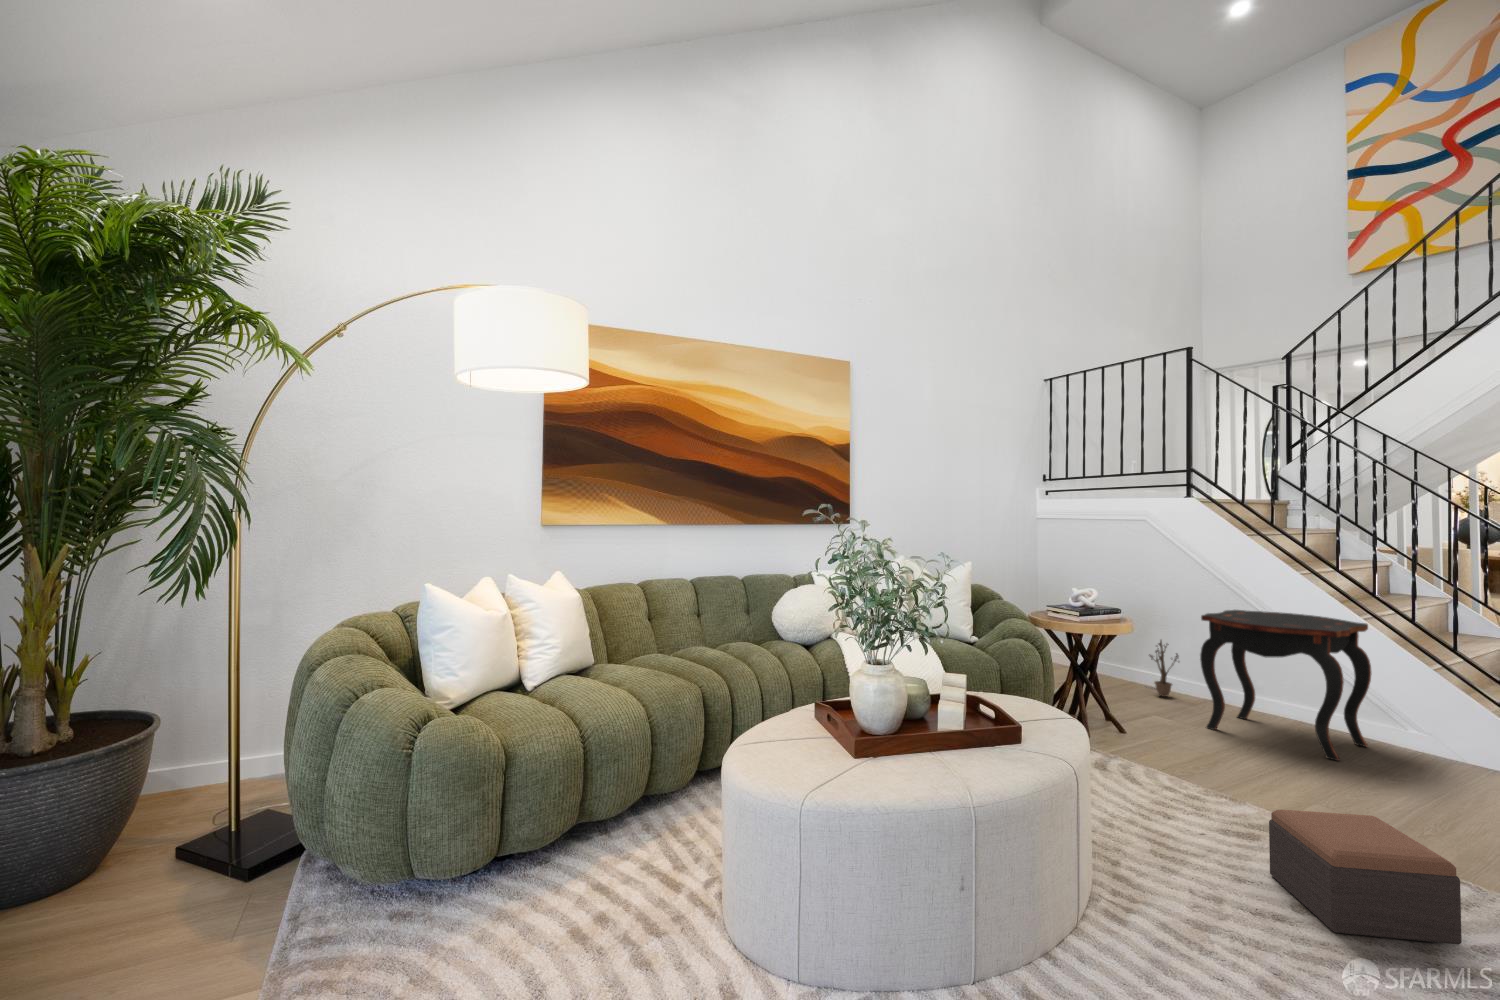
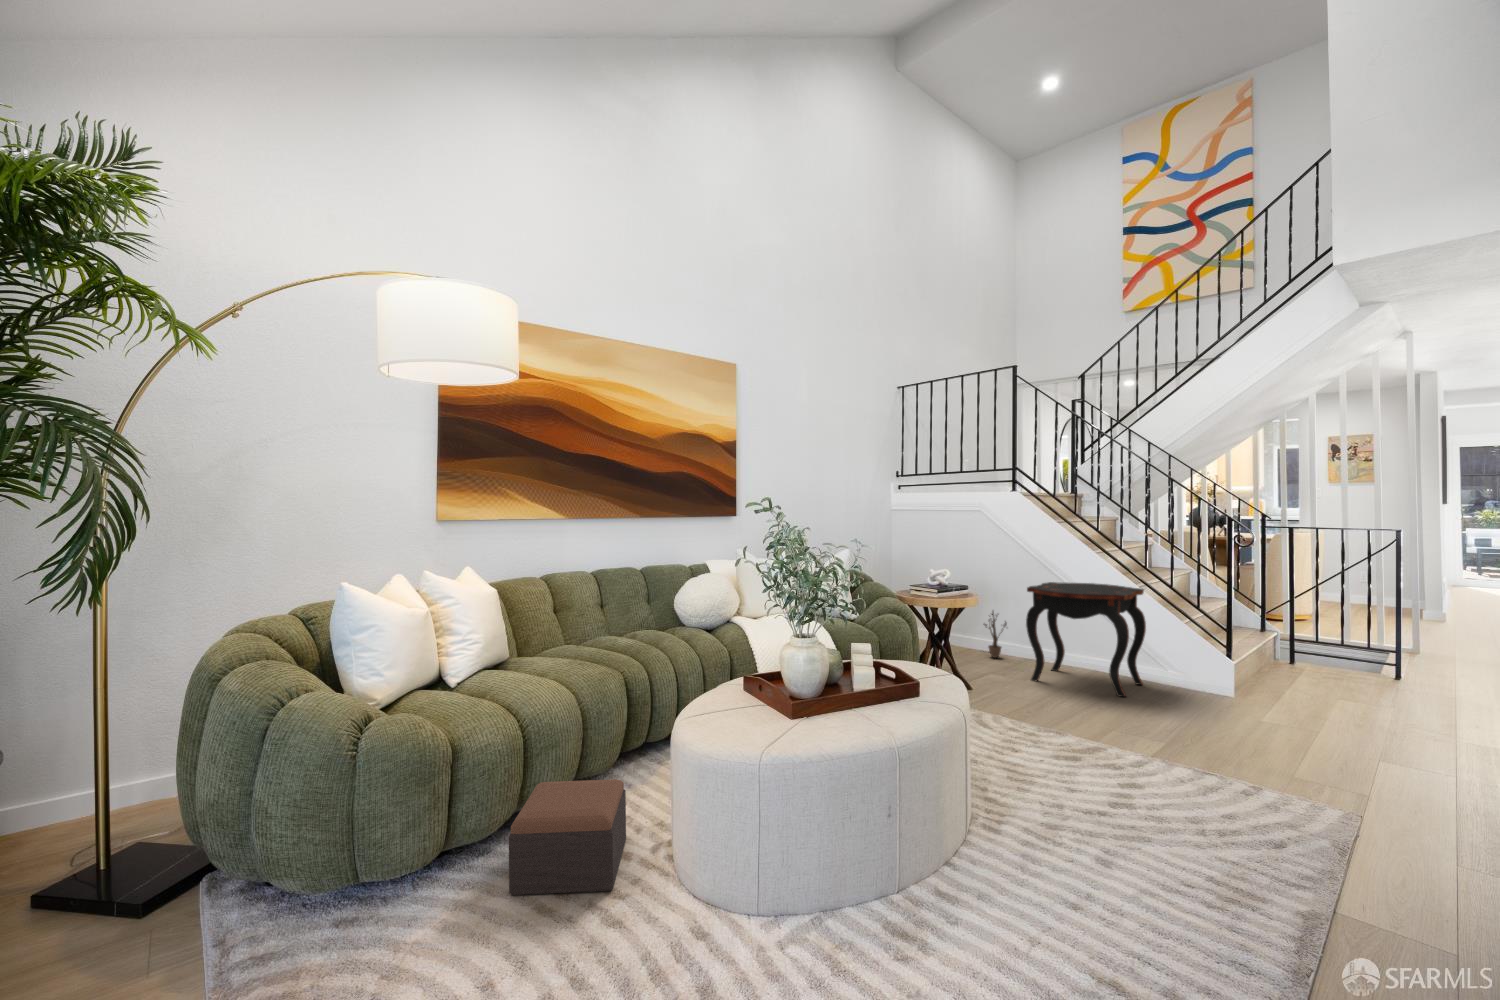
footstool: present [1269,810,1462,945] -> present [509,779,626,895]

